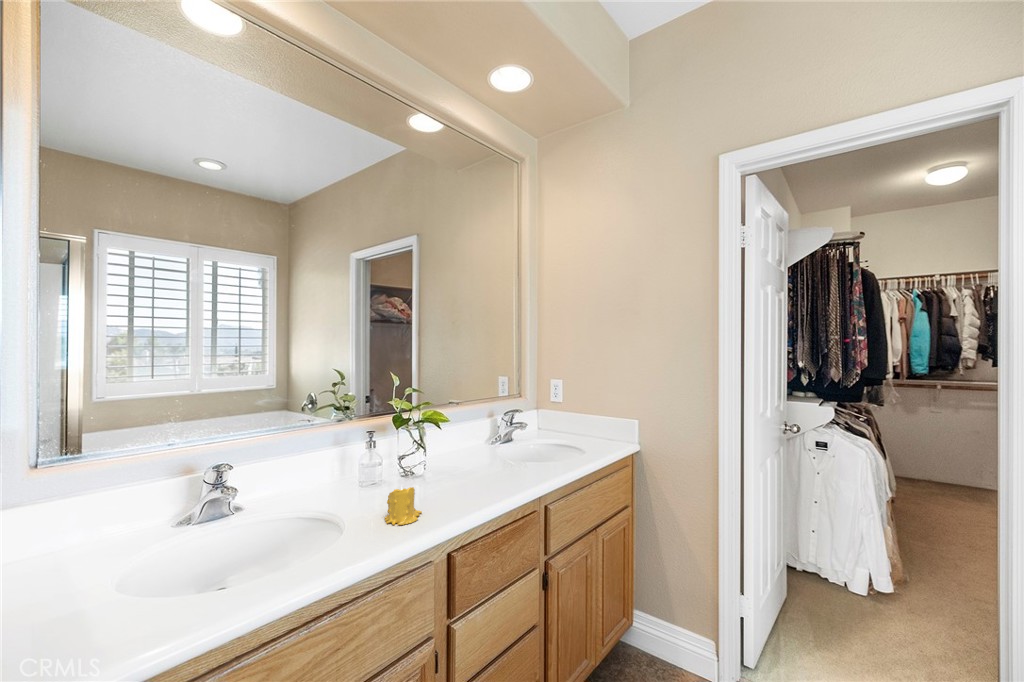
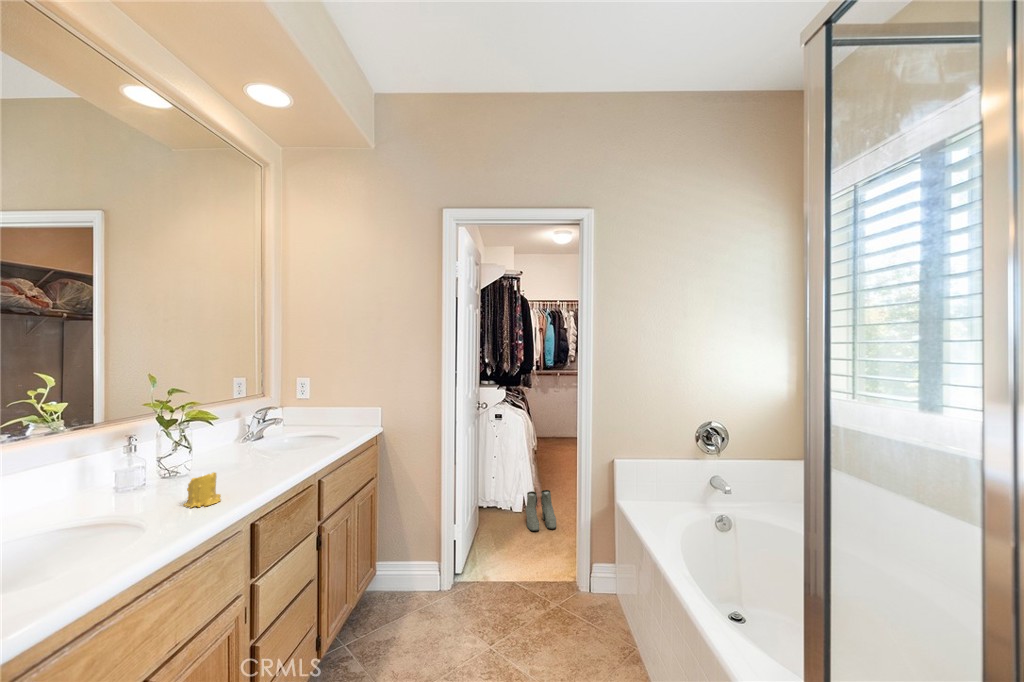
boots: none [871,568,935,642] -> present [526,490,556,531]

